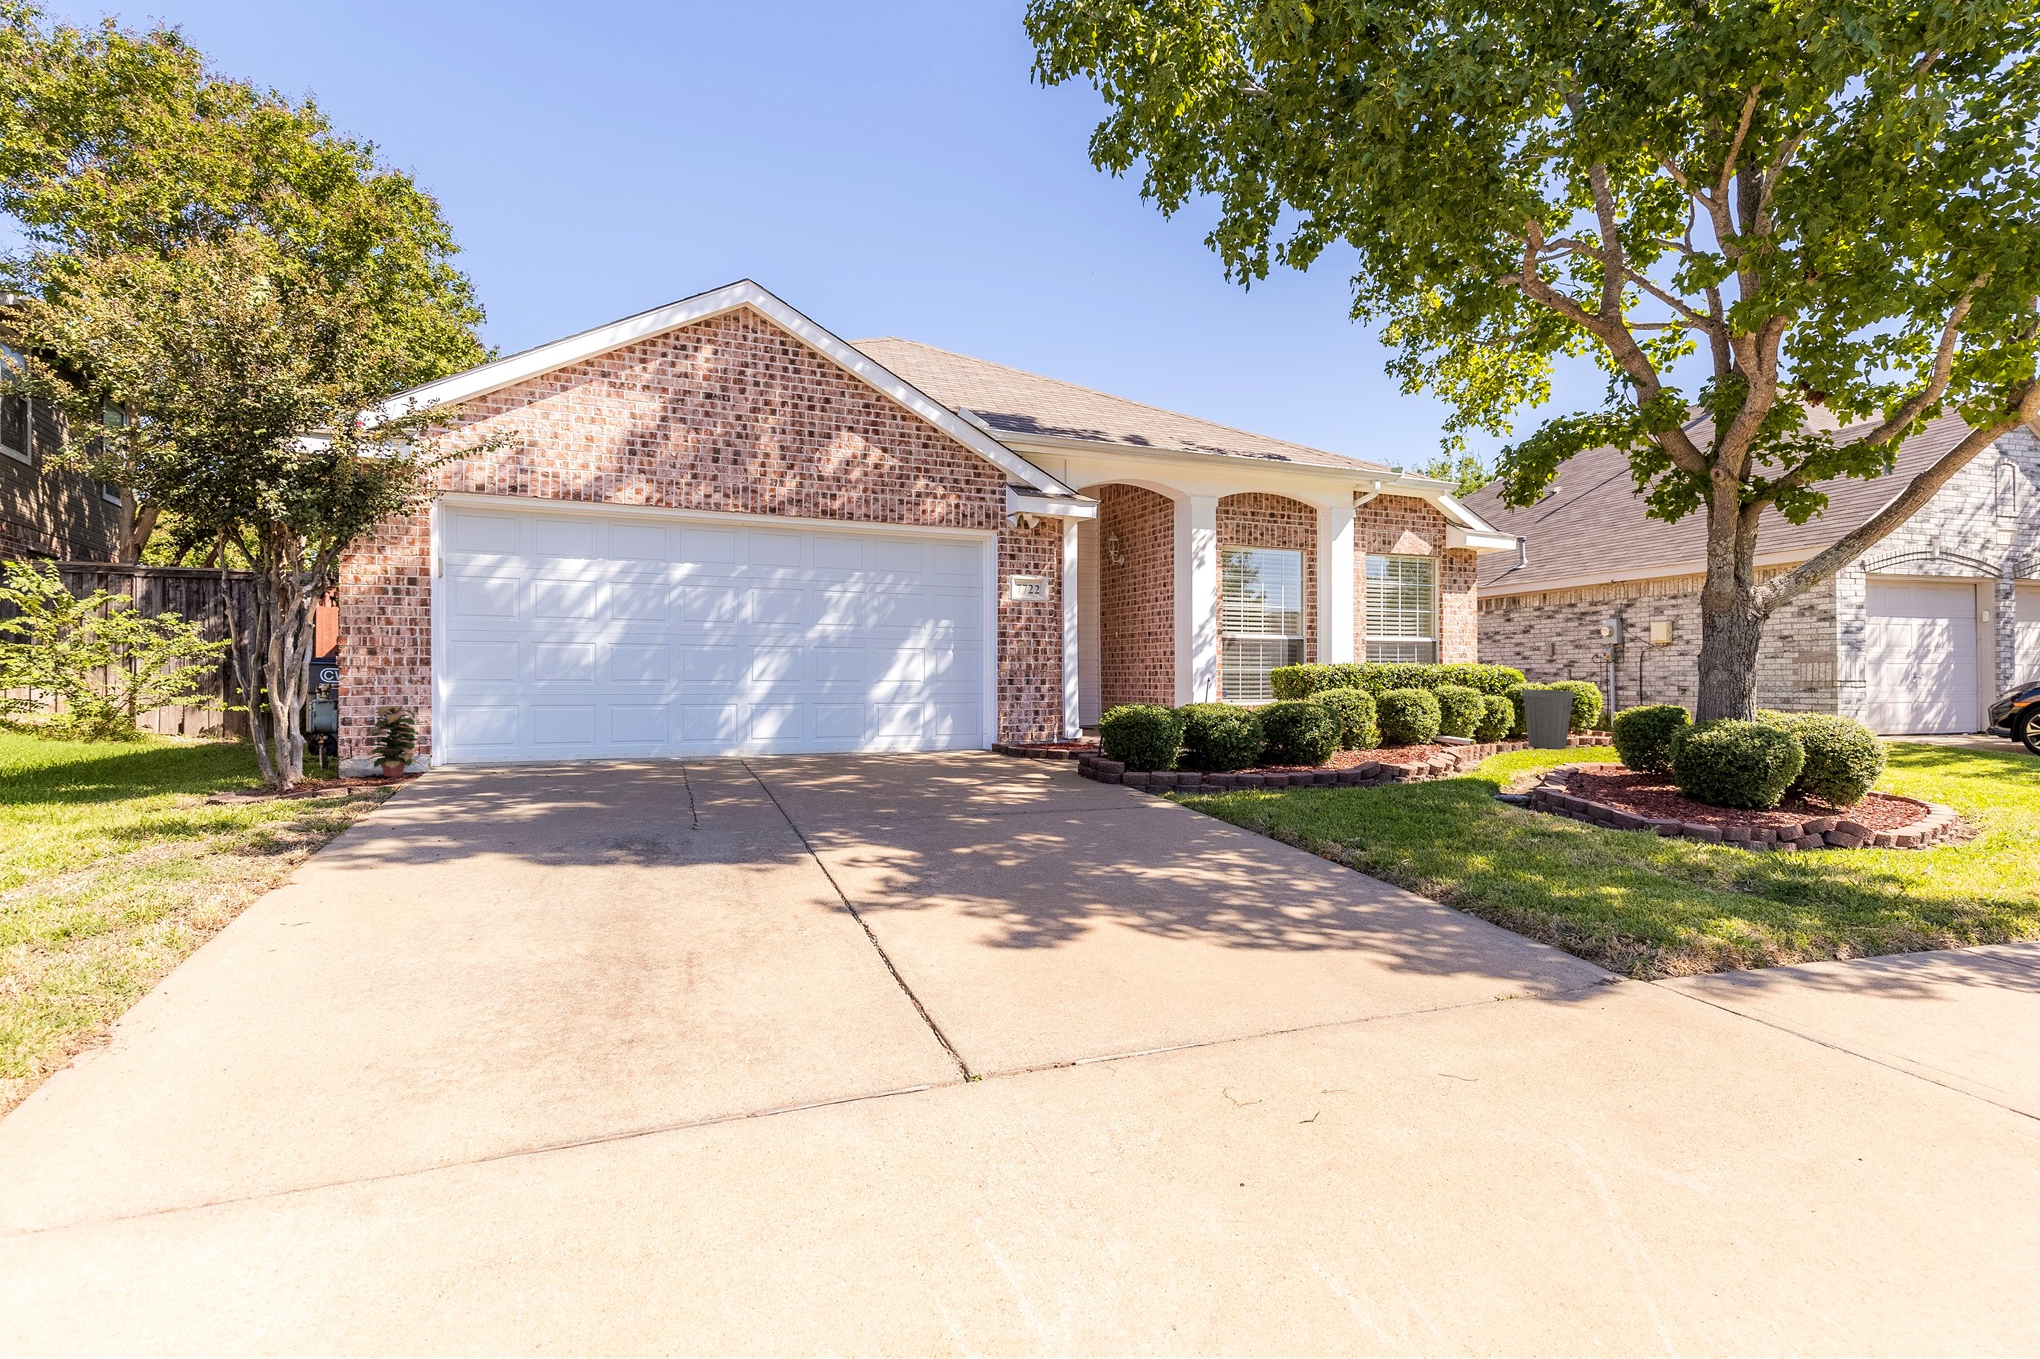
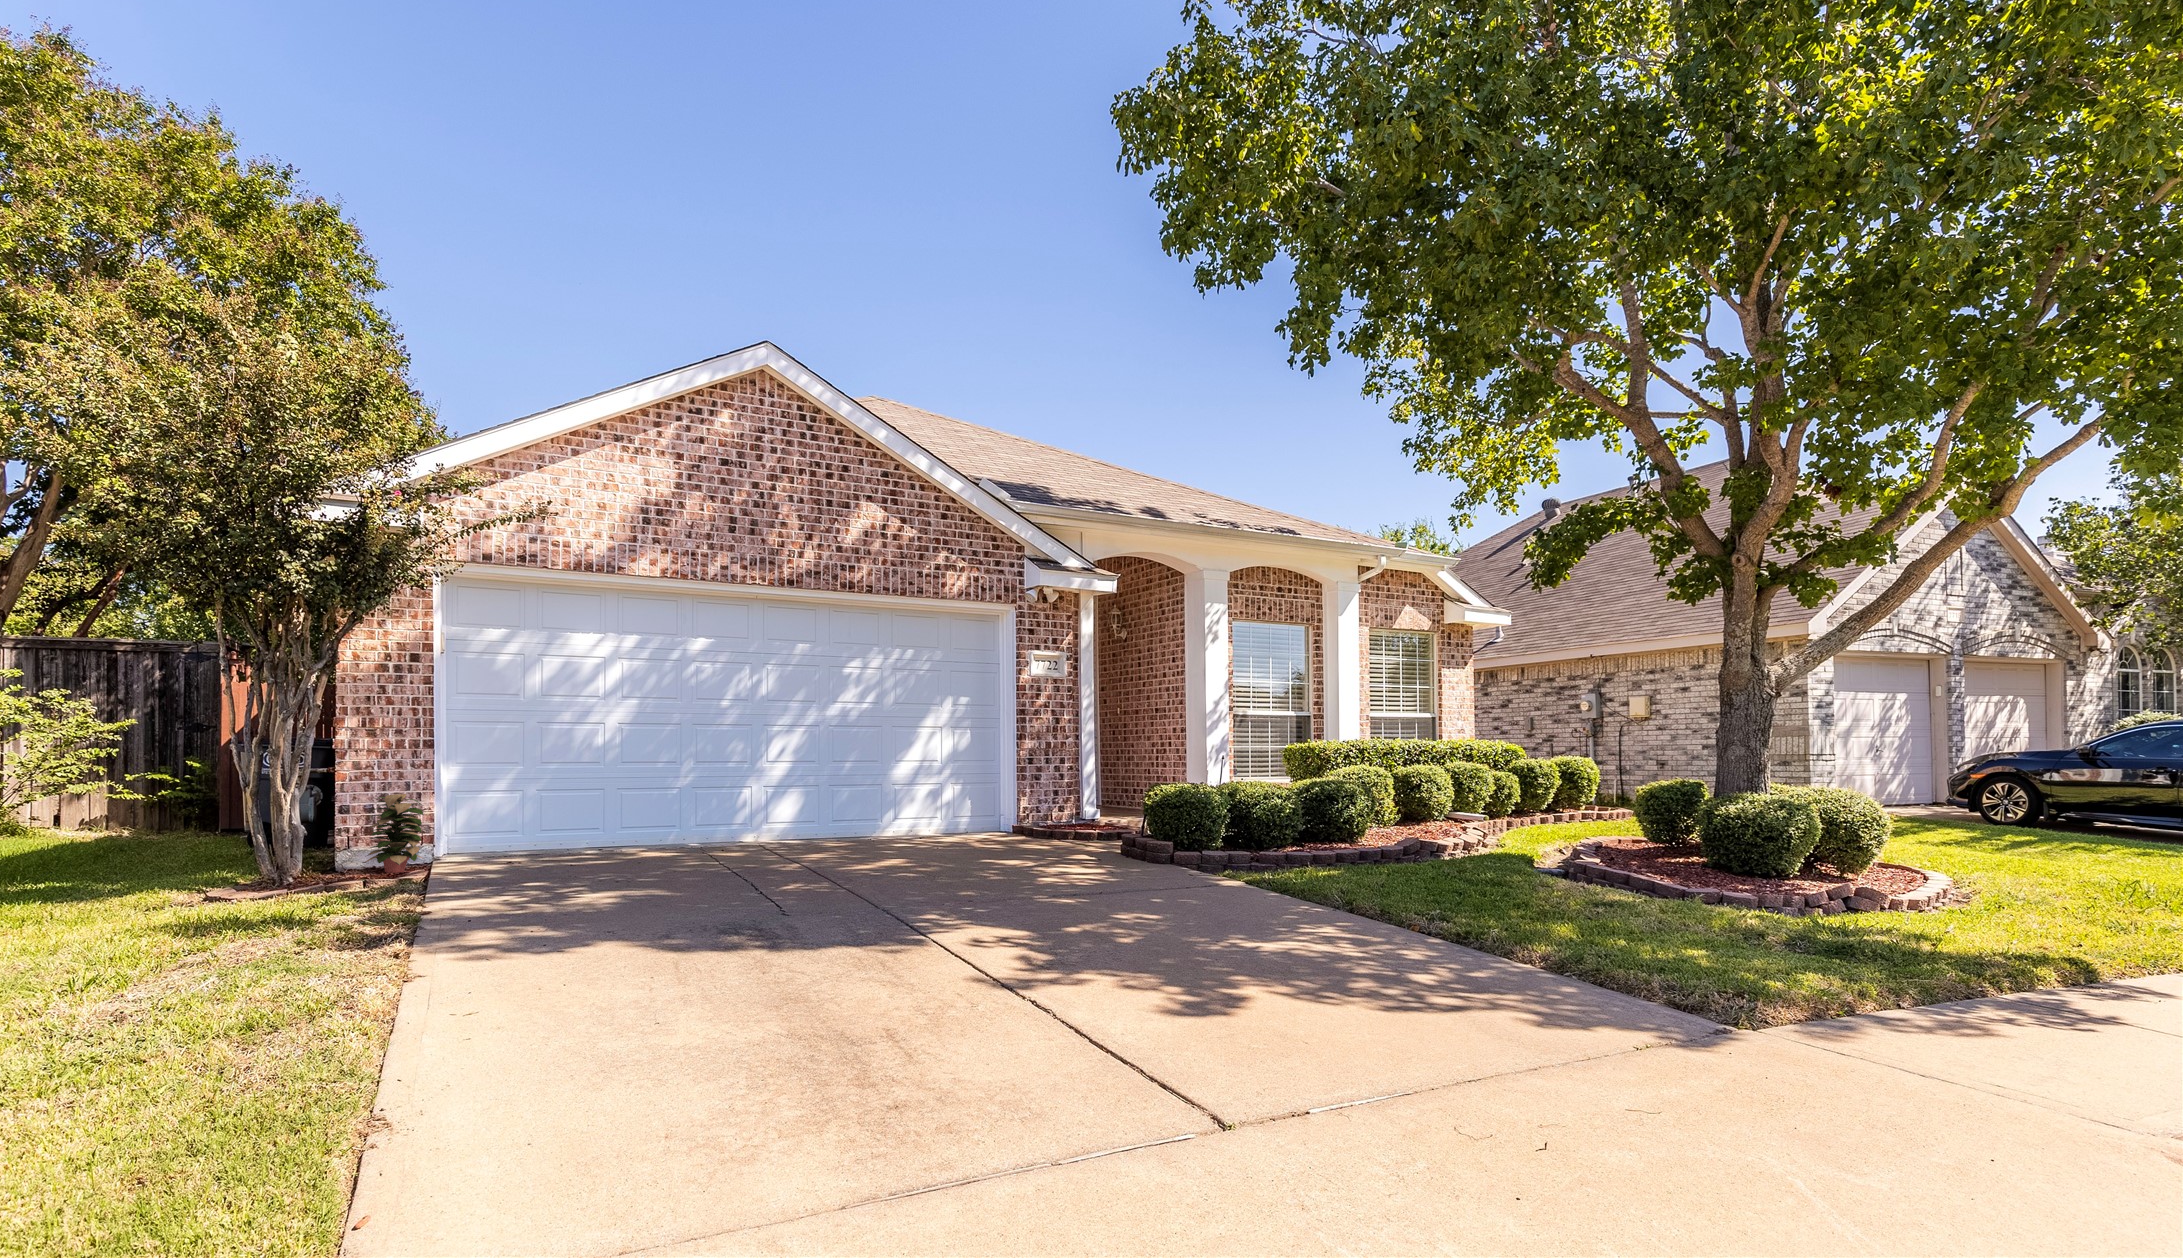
trash can: present [1521,687,1575,749] -> none [1528,763,1582,827]

